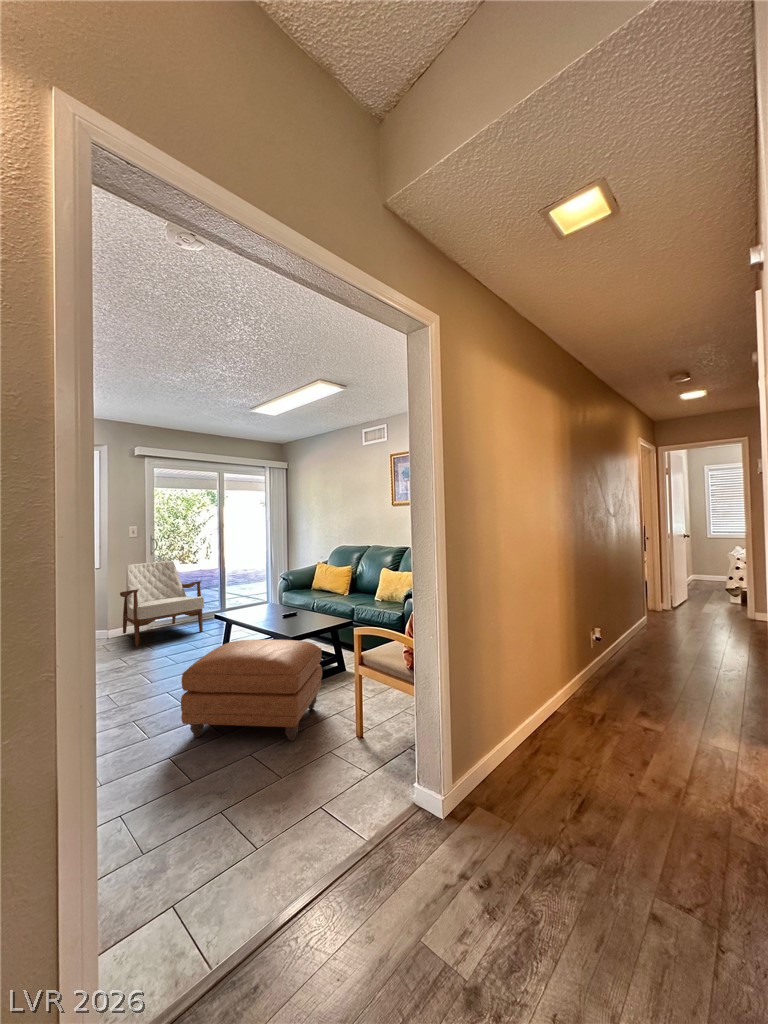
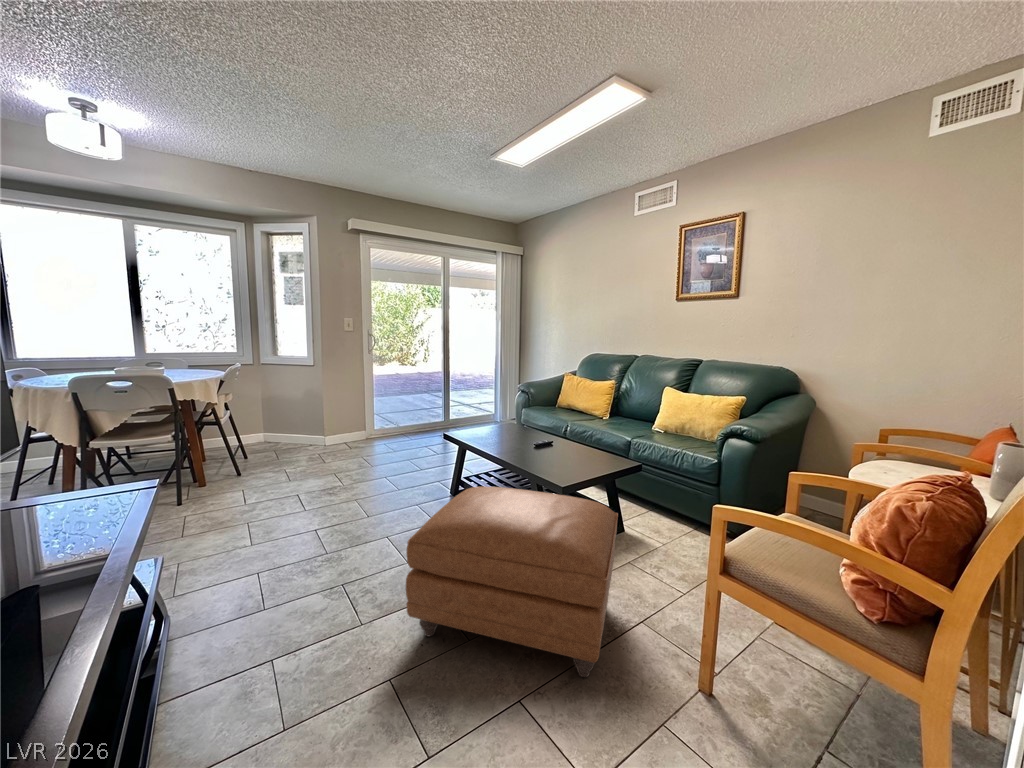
armchair: present [120,561,204,646] -> none [335,362,428,459]

